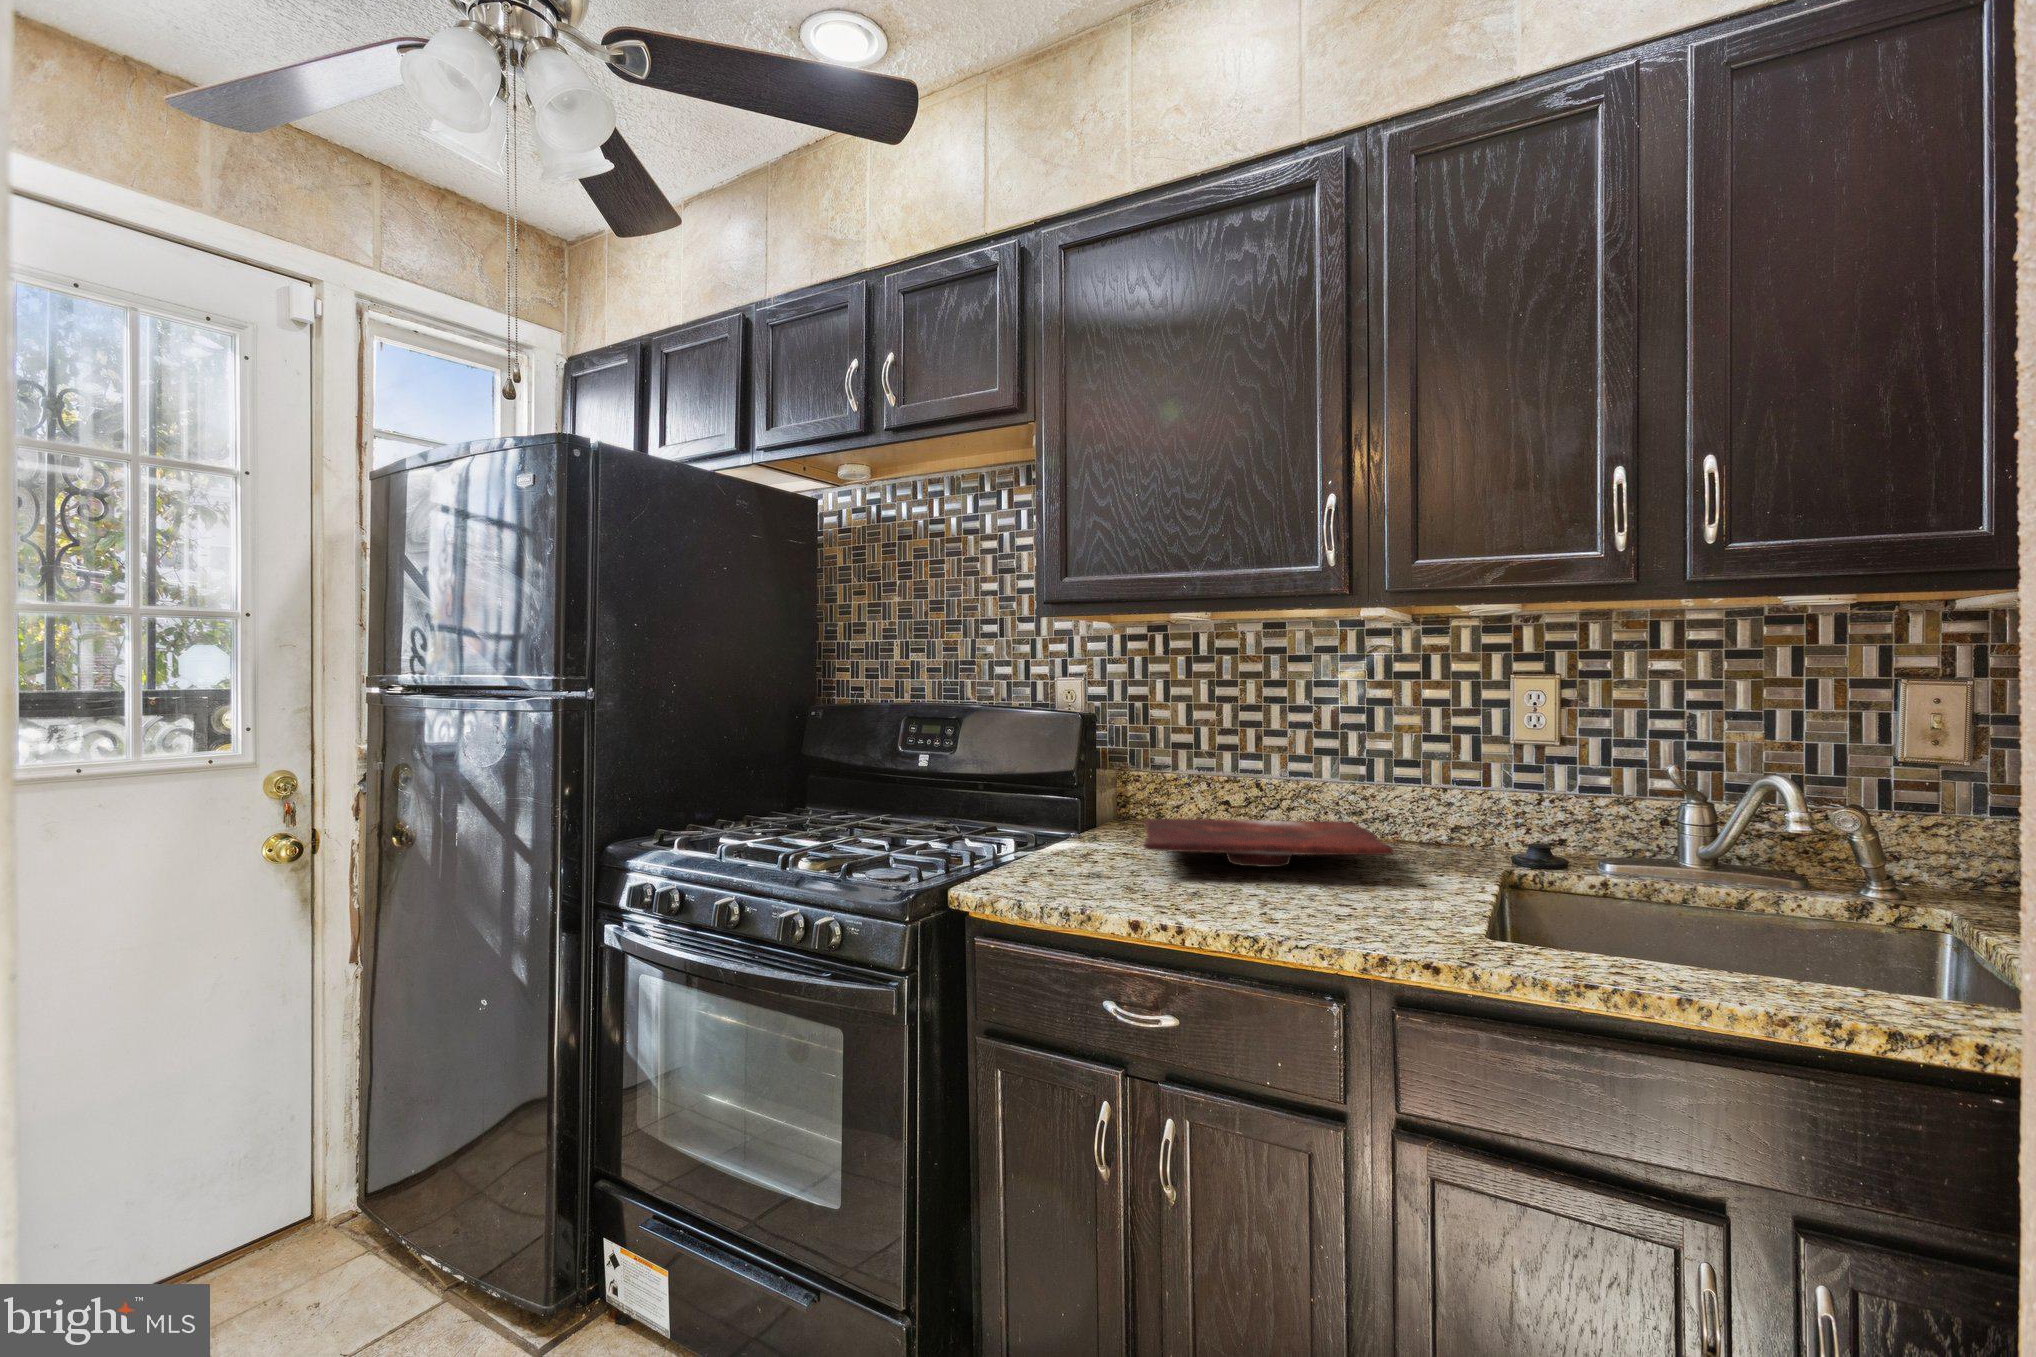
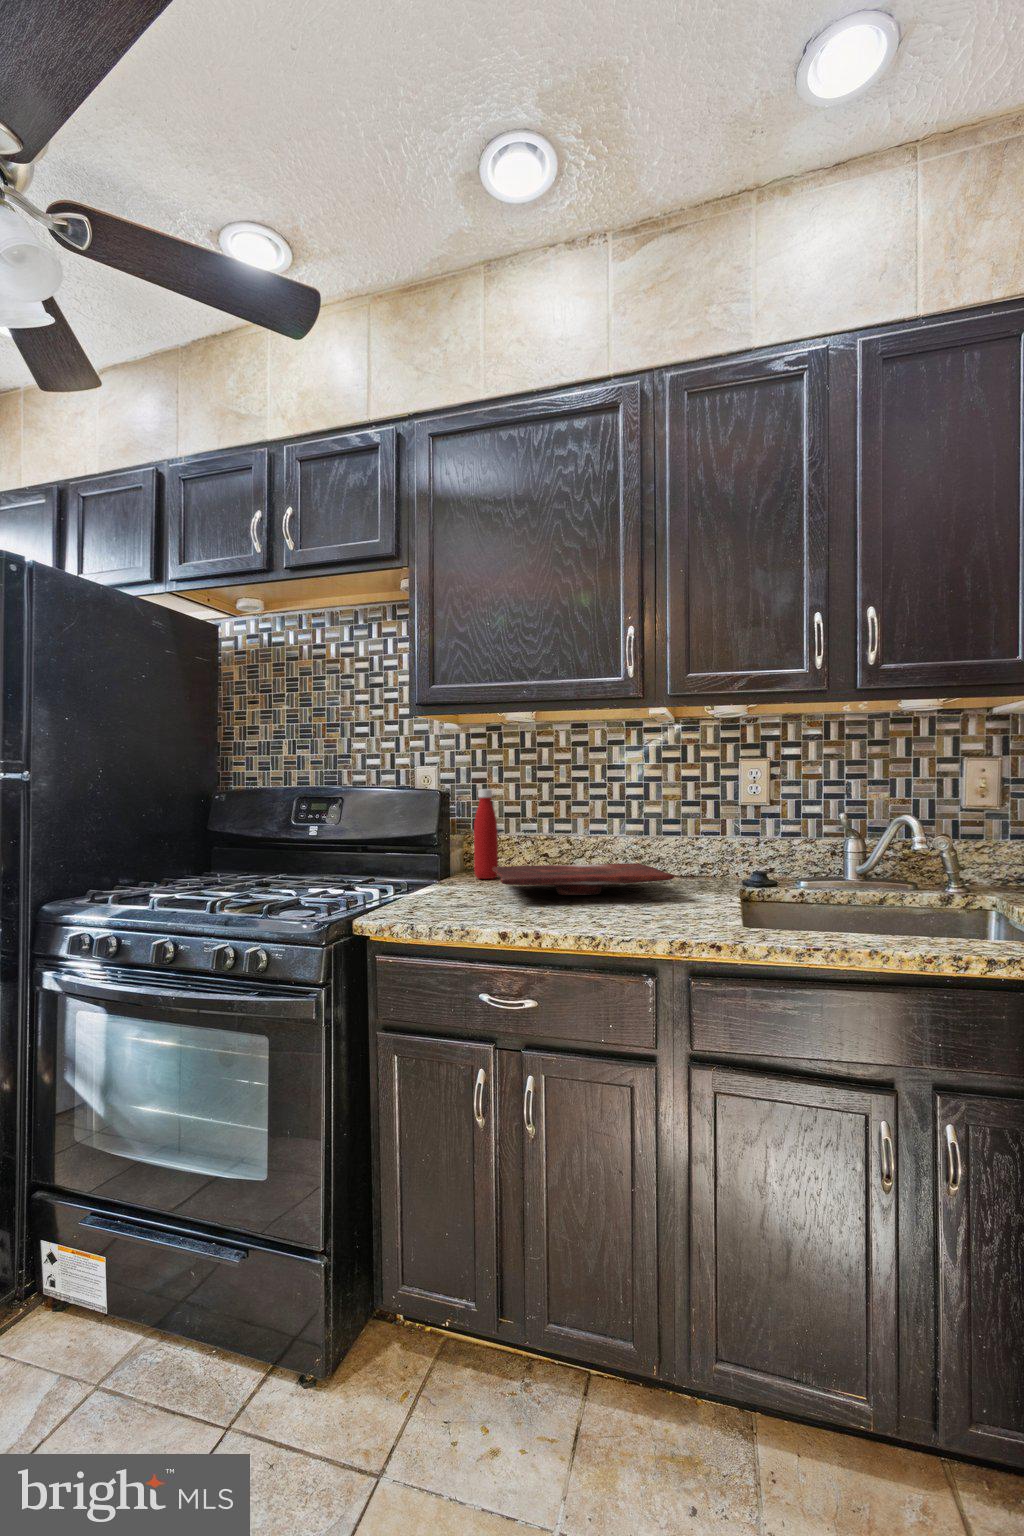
bottle: none [1125,712,1157,832] -> present [474,789,498,879]

